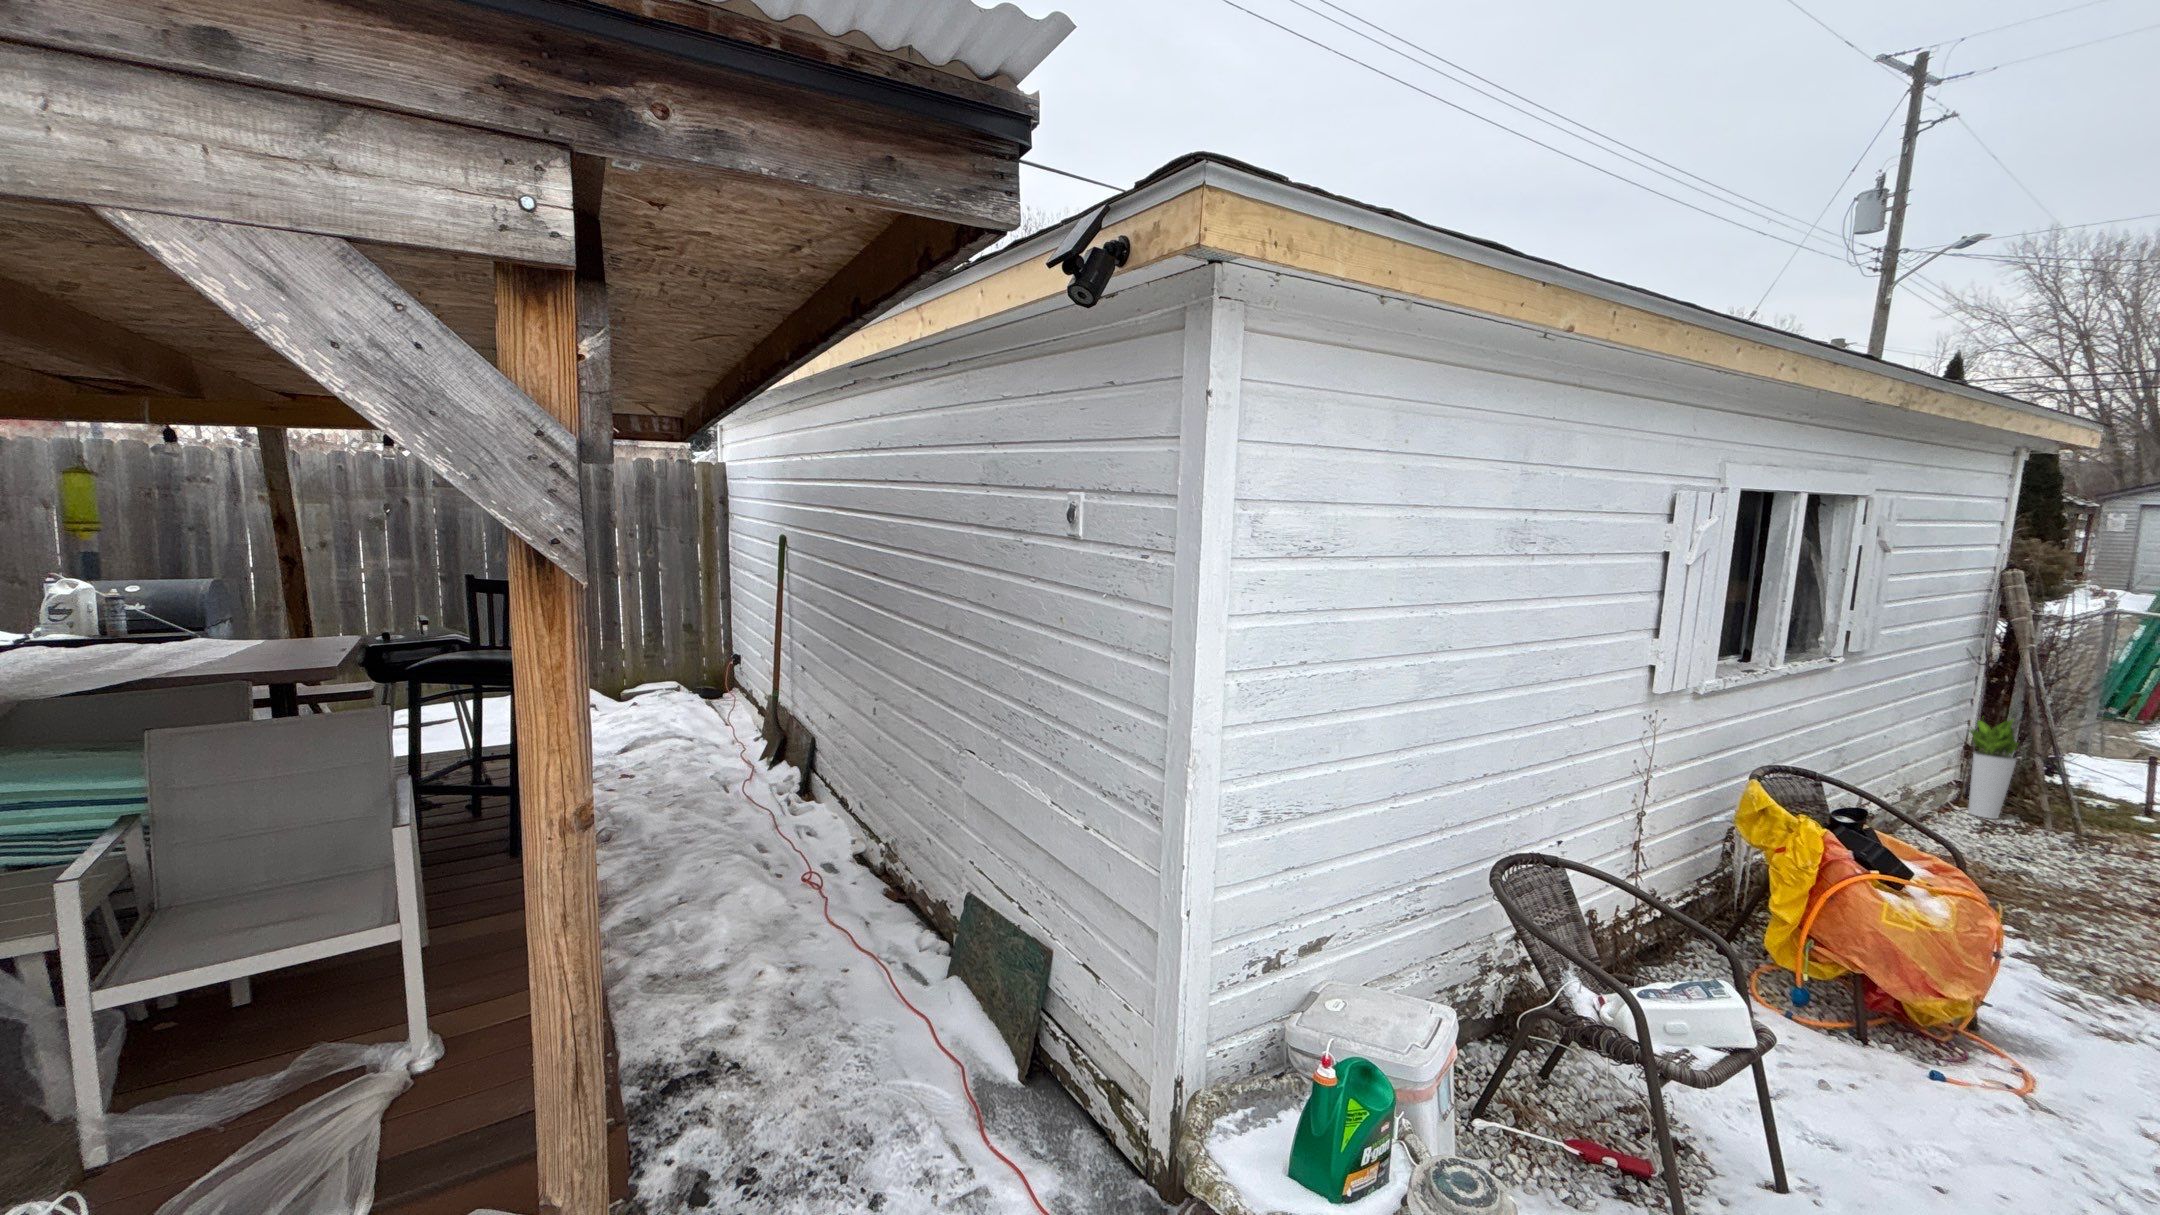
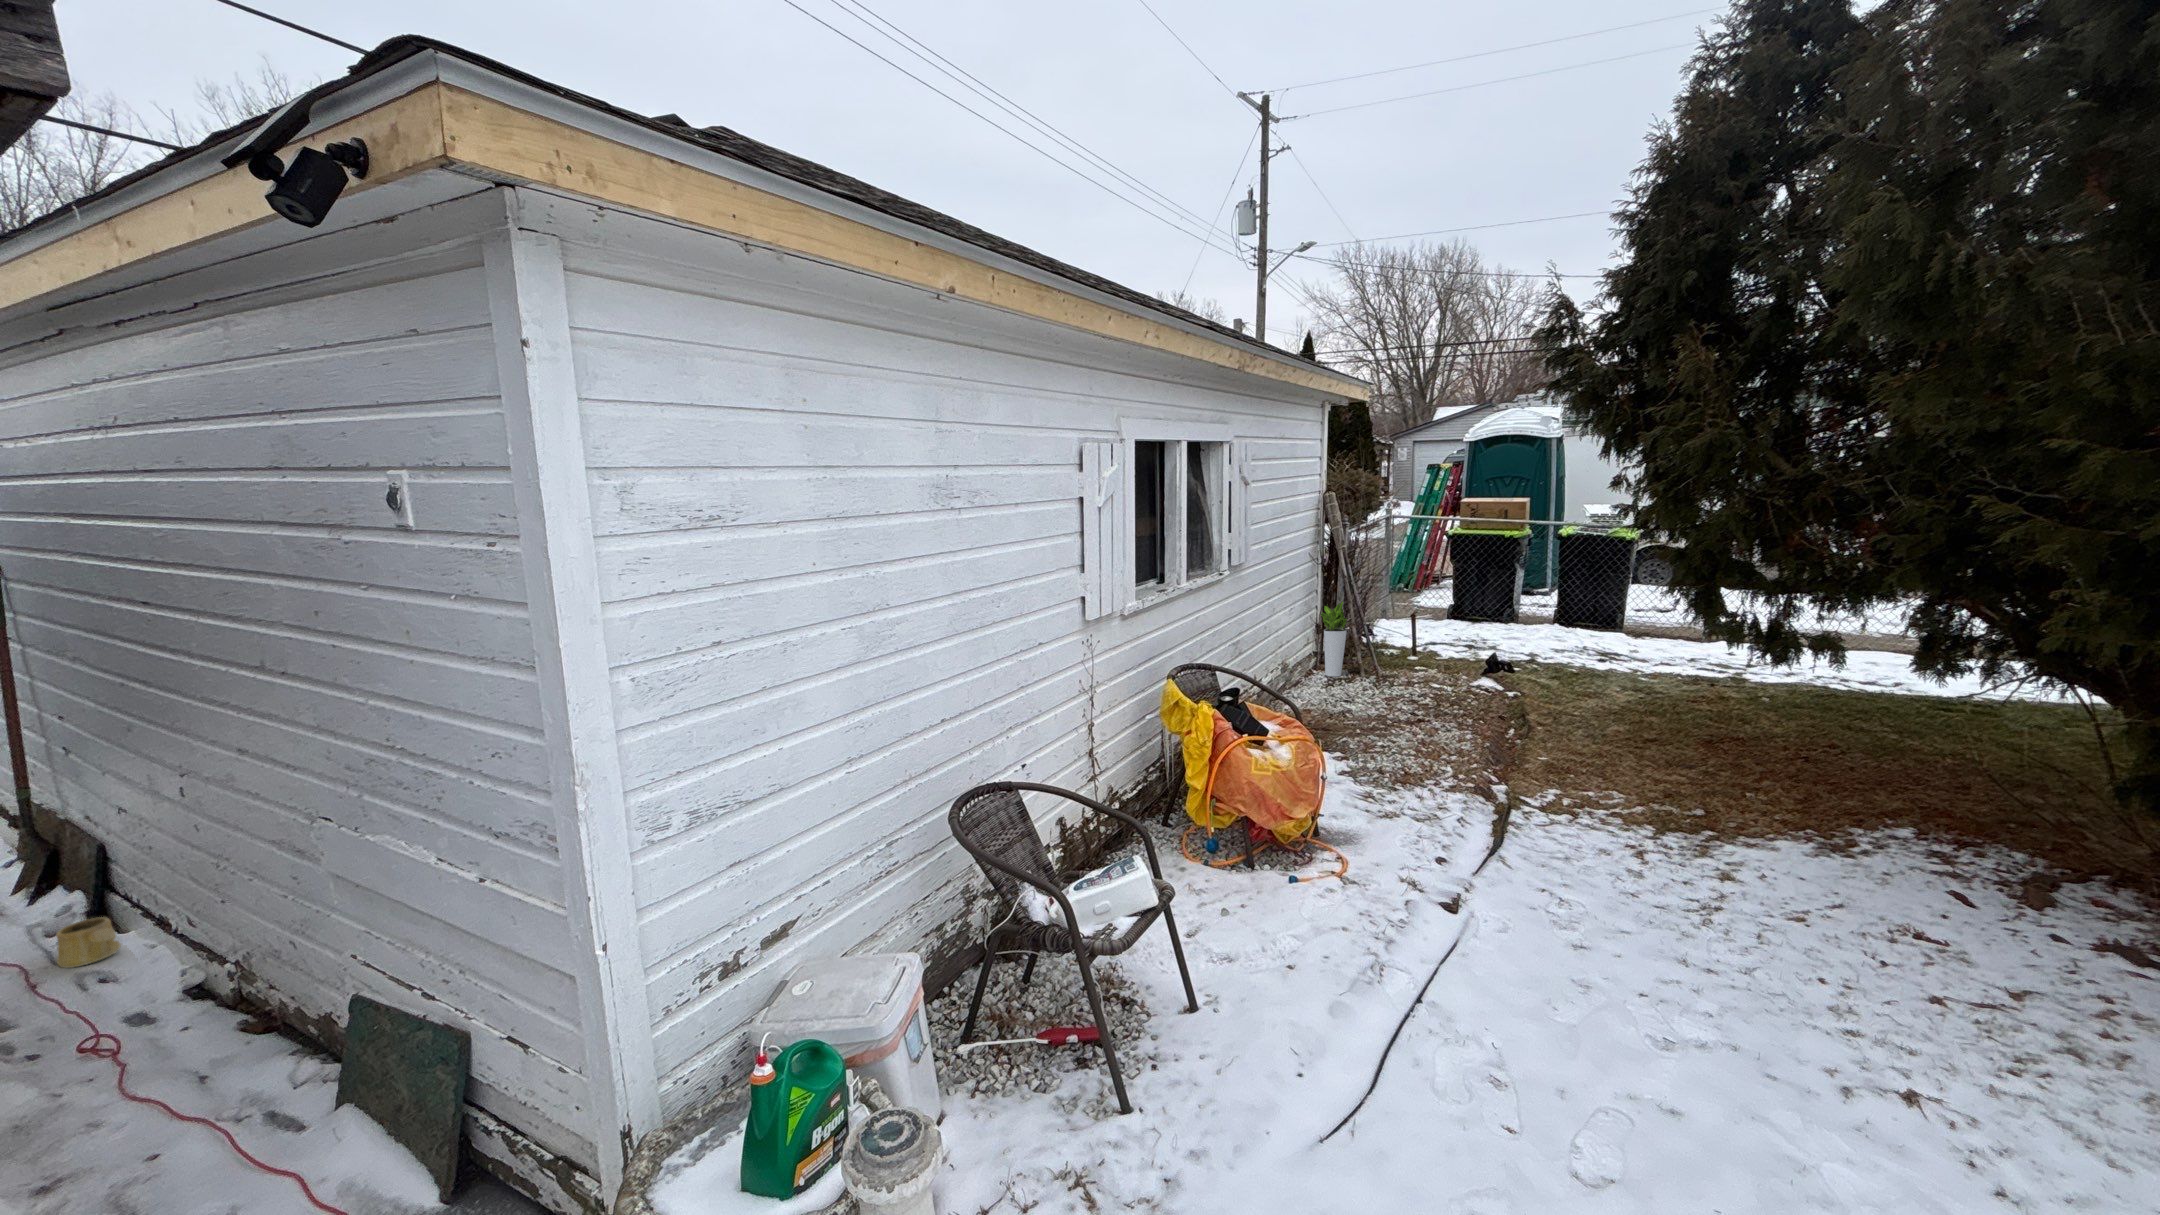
watering can: none [789,788,820,819] -> present [56,917,121,968]

